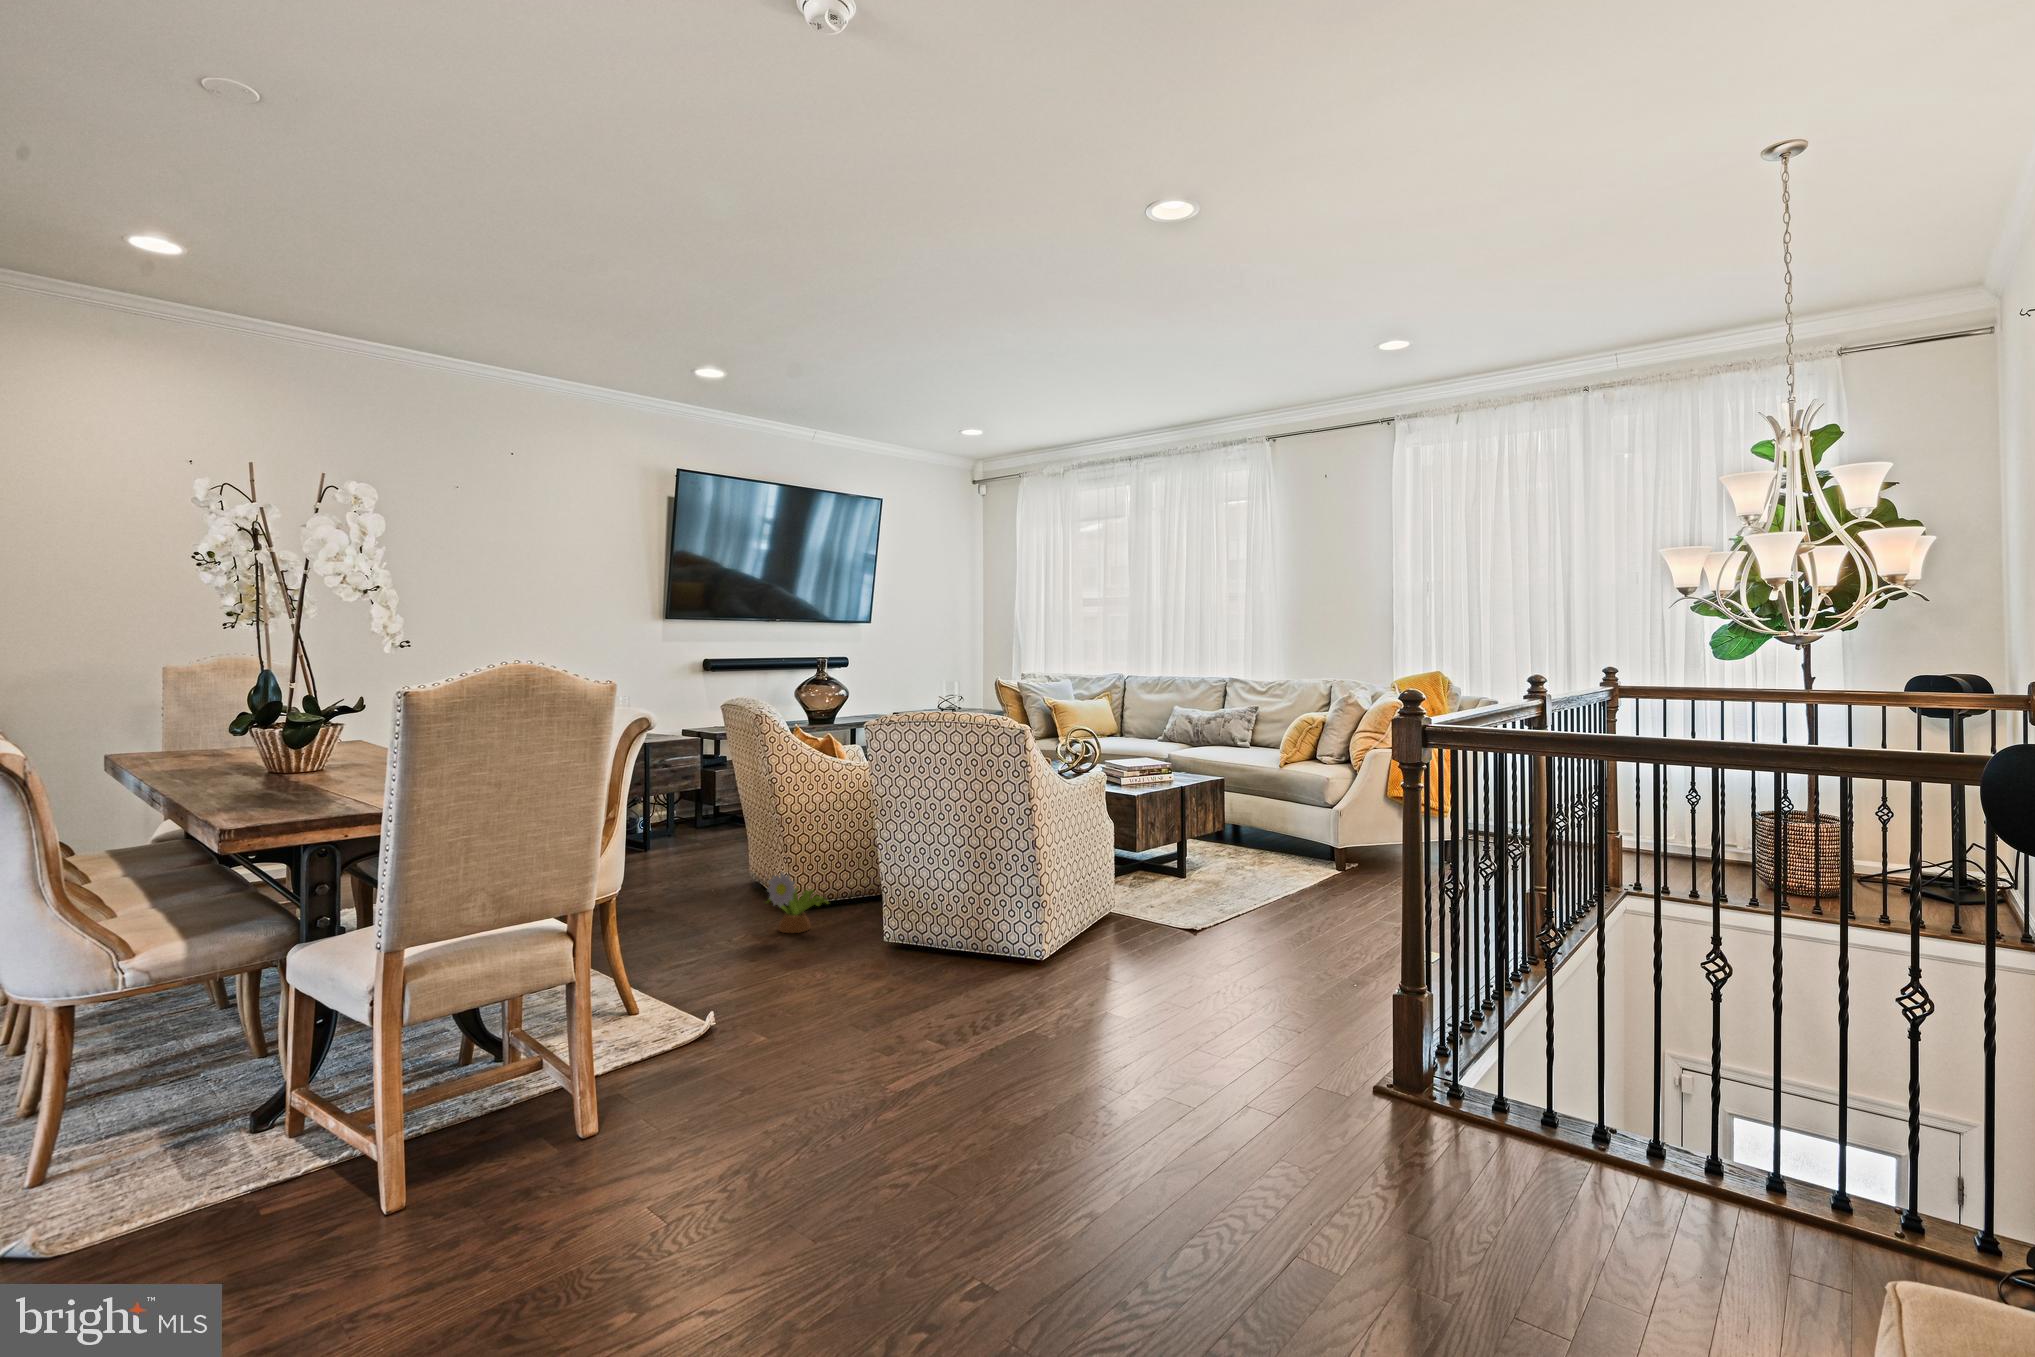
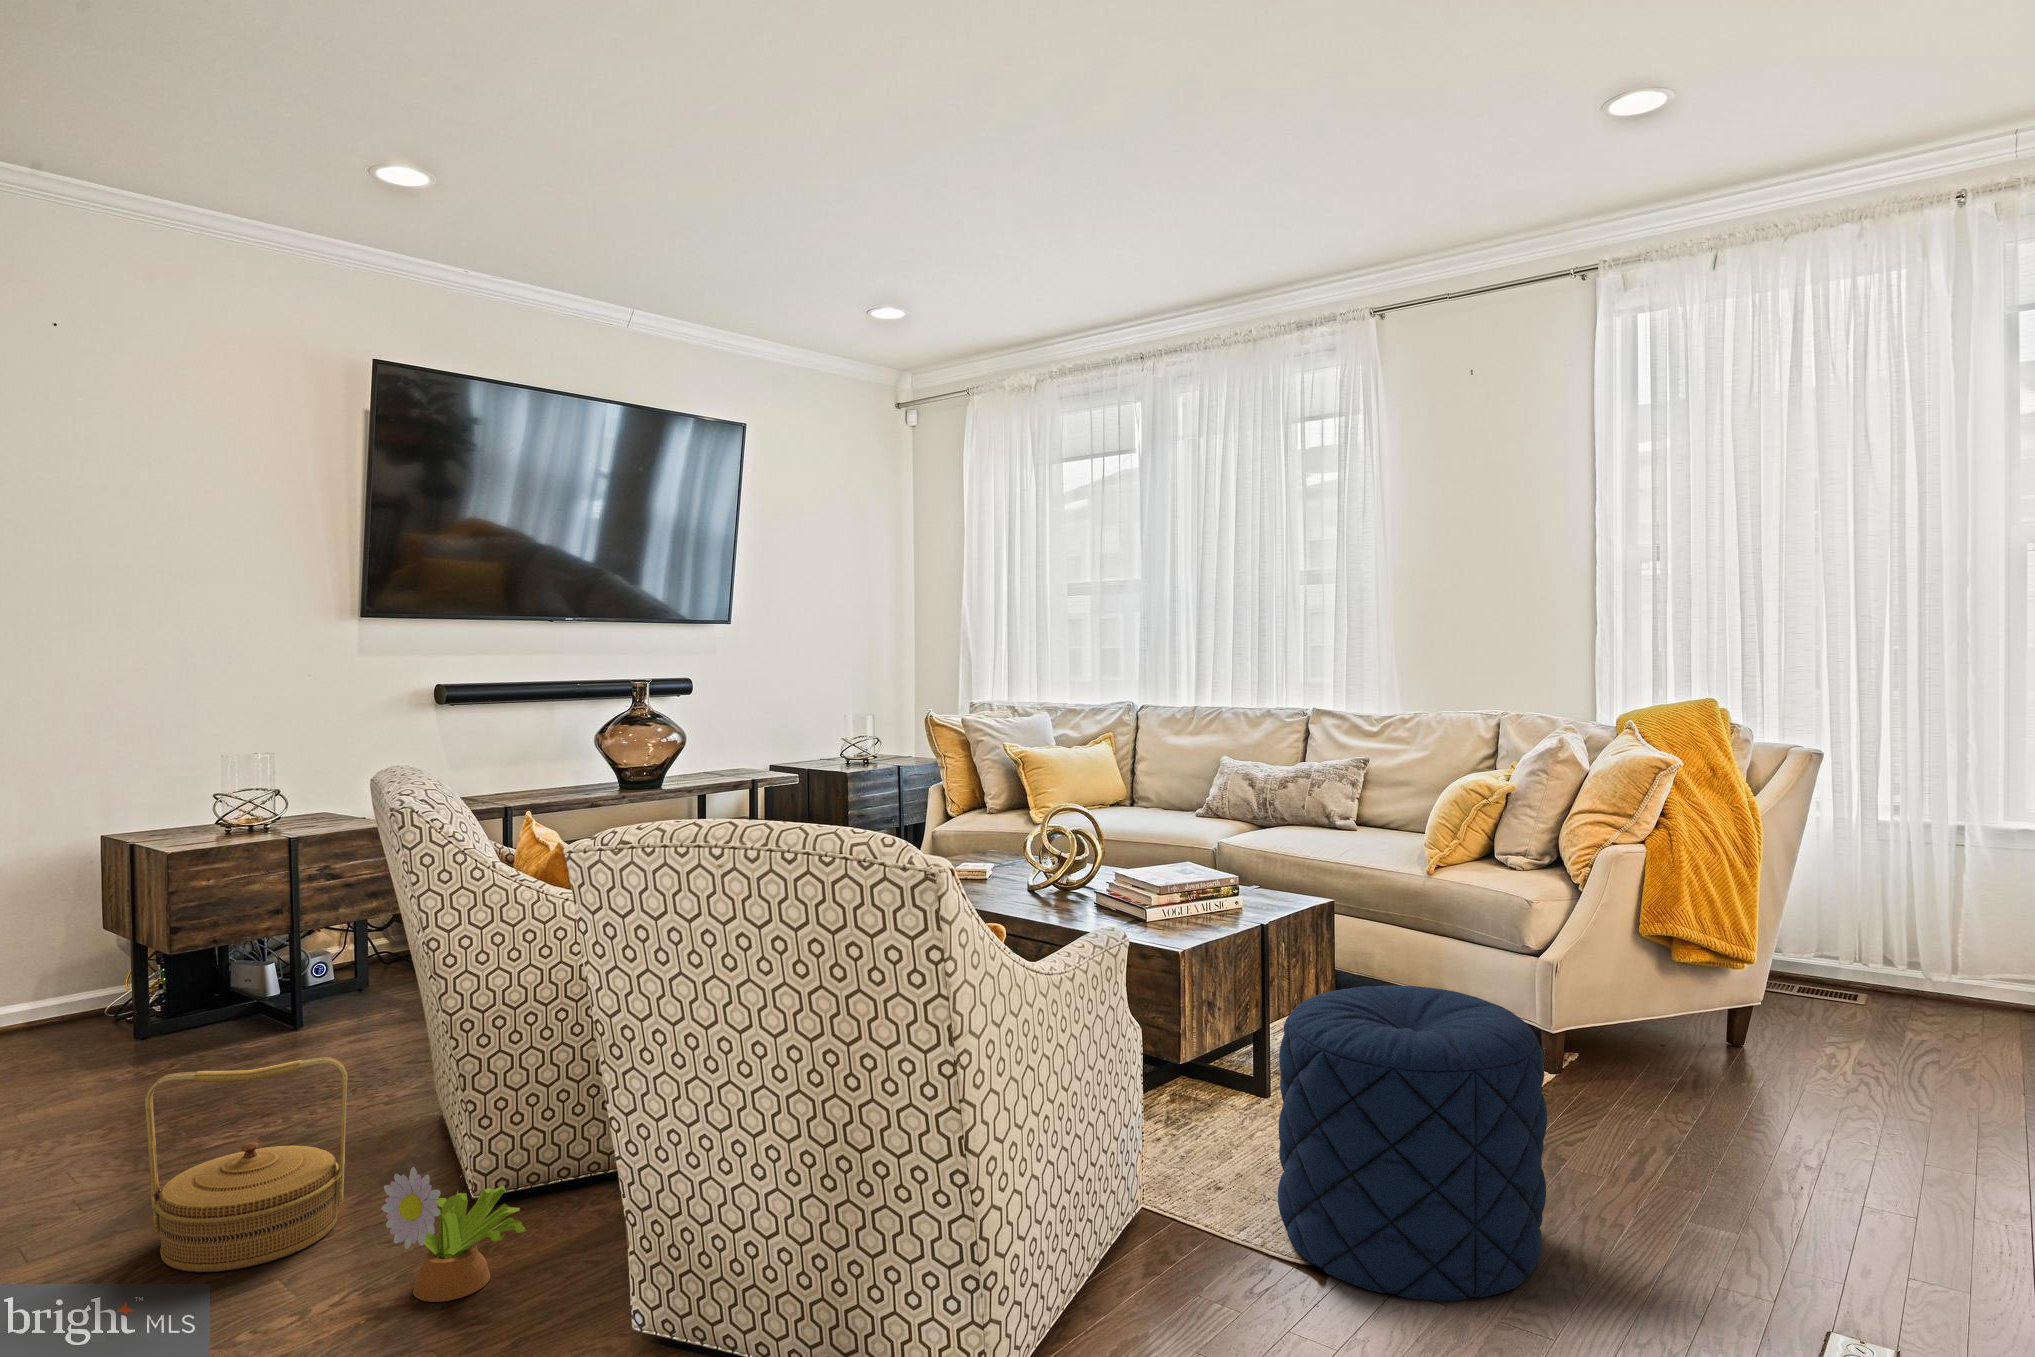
pouf: none [1178,804,1301,936] -> present [1278,985,1547,1301]
basket: none [646,832,733,925] -> present [145,1057,347,1272]

